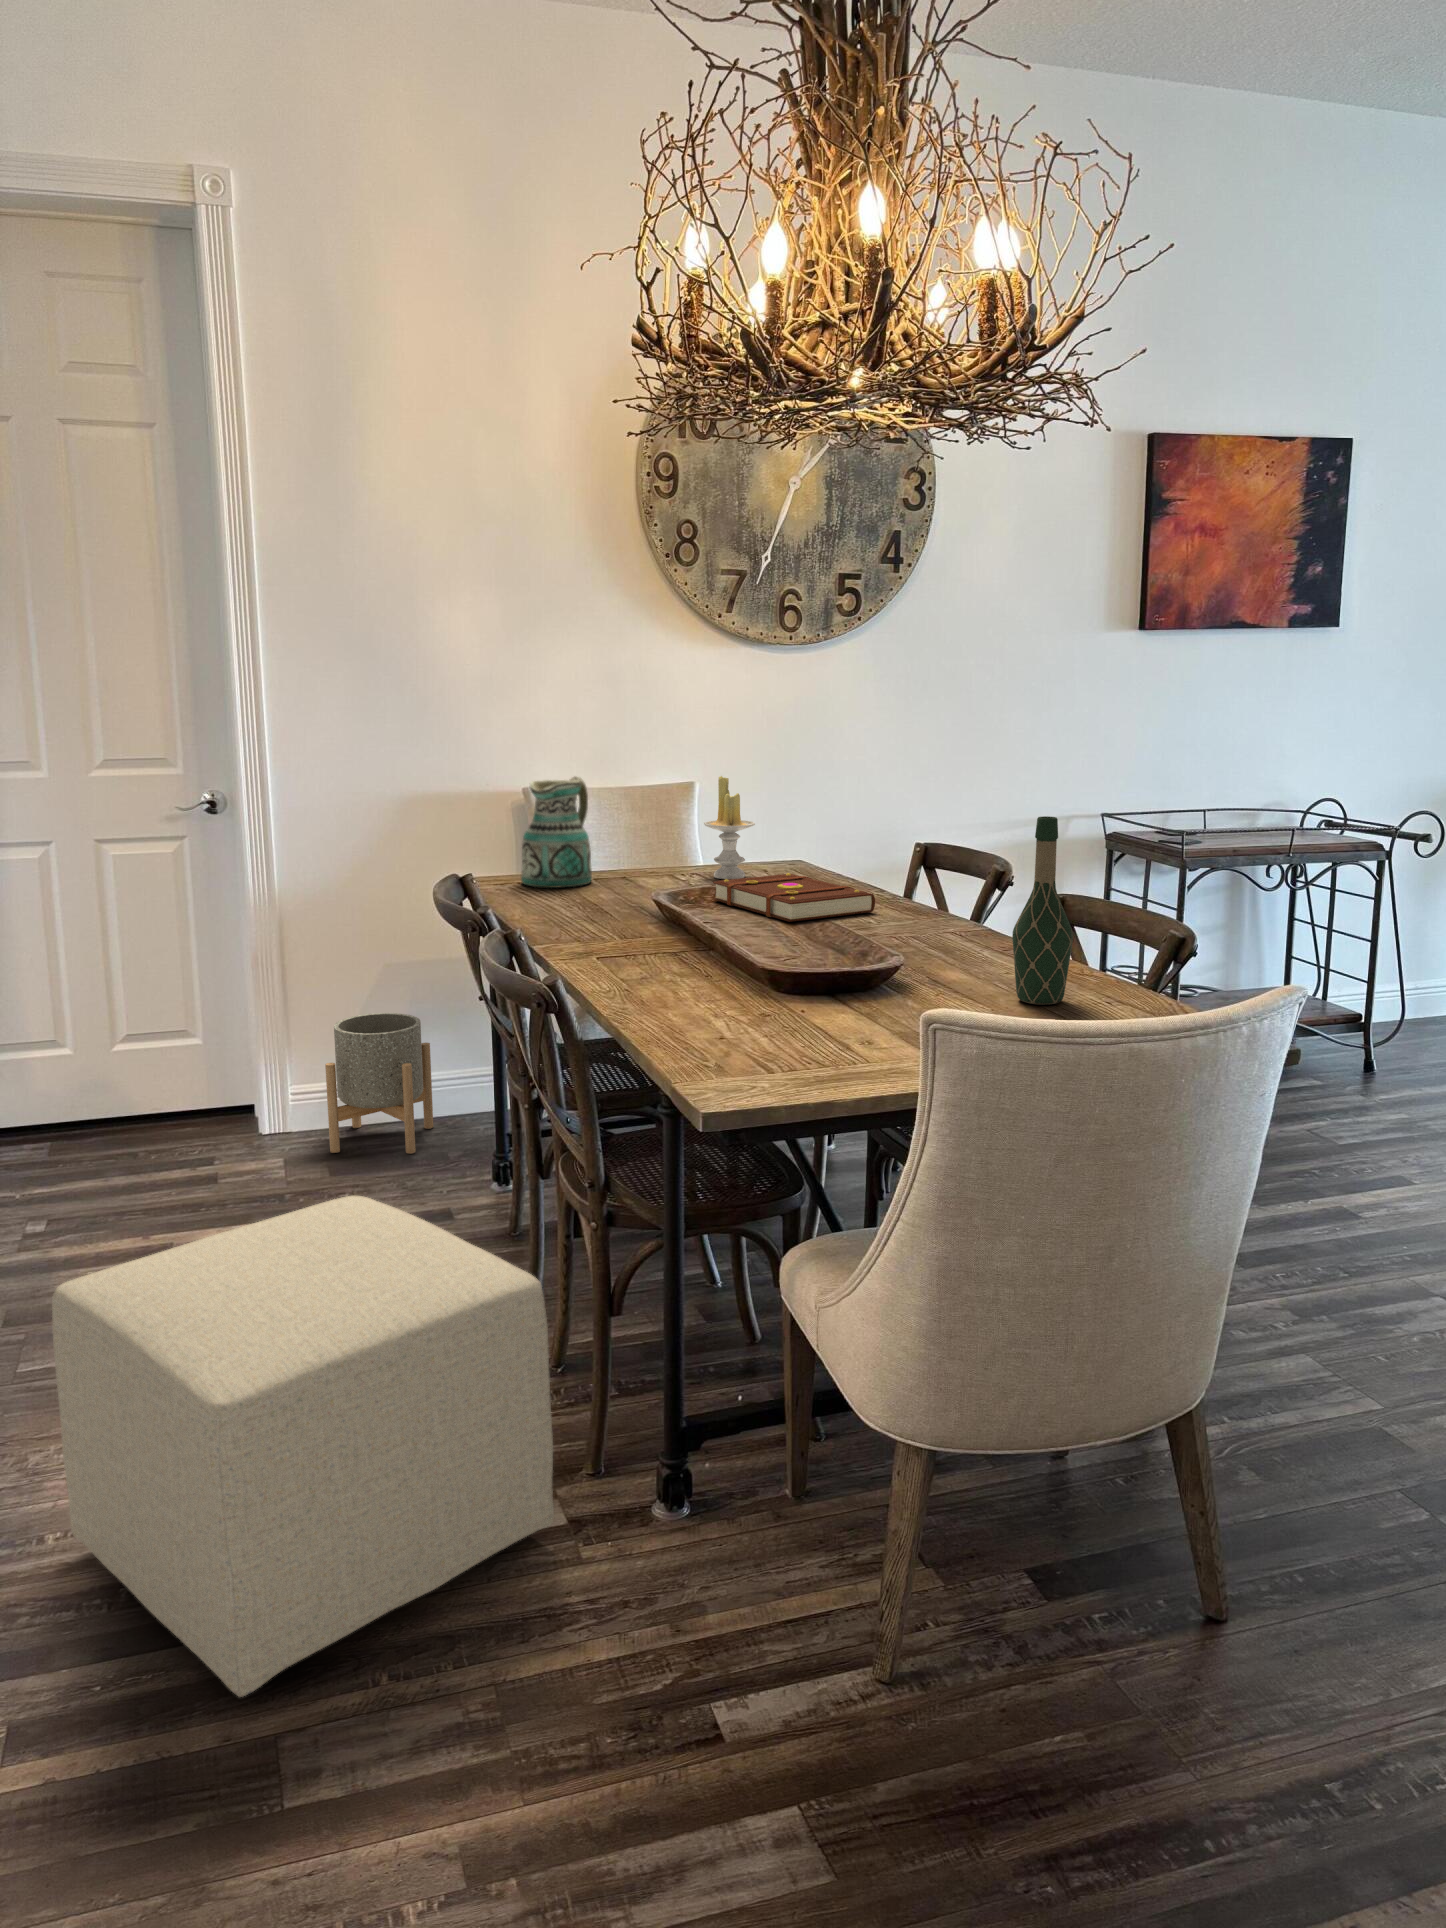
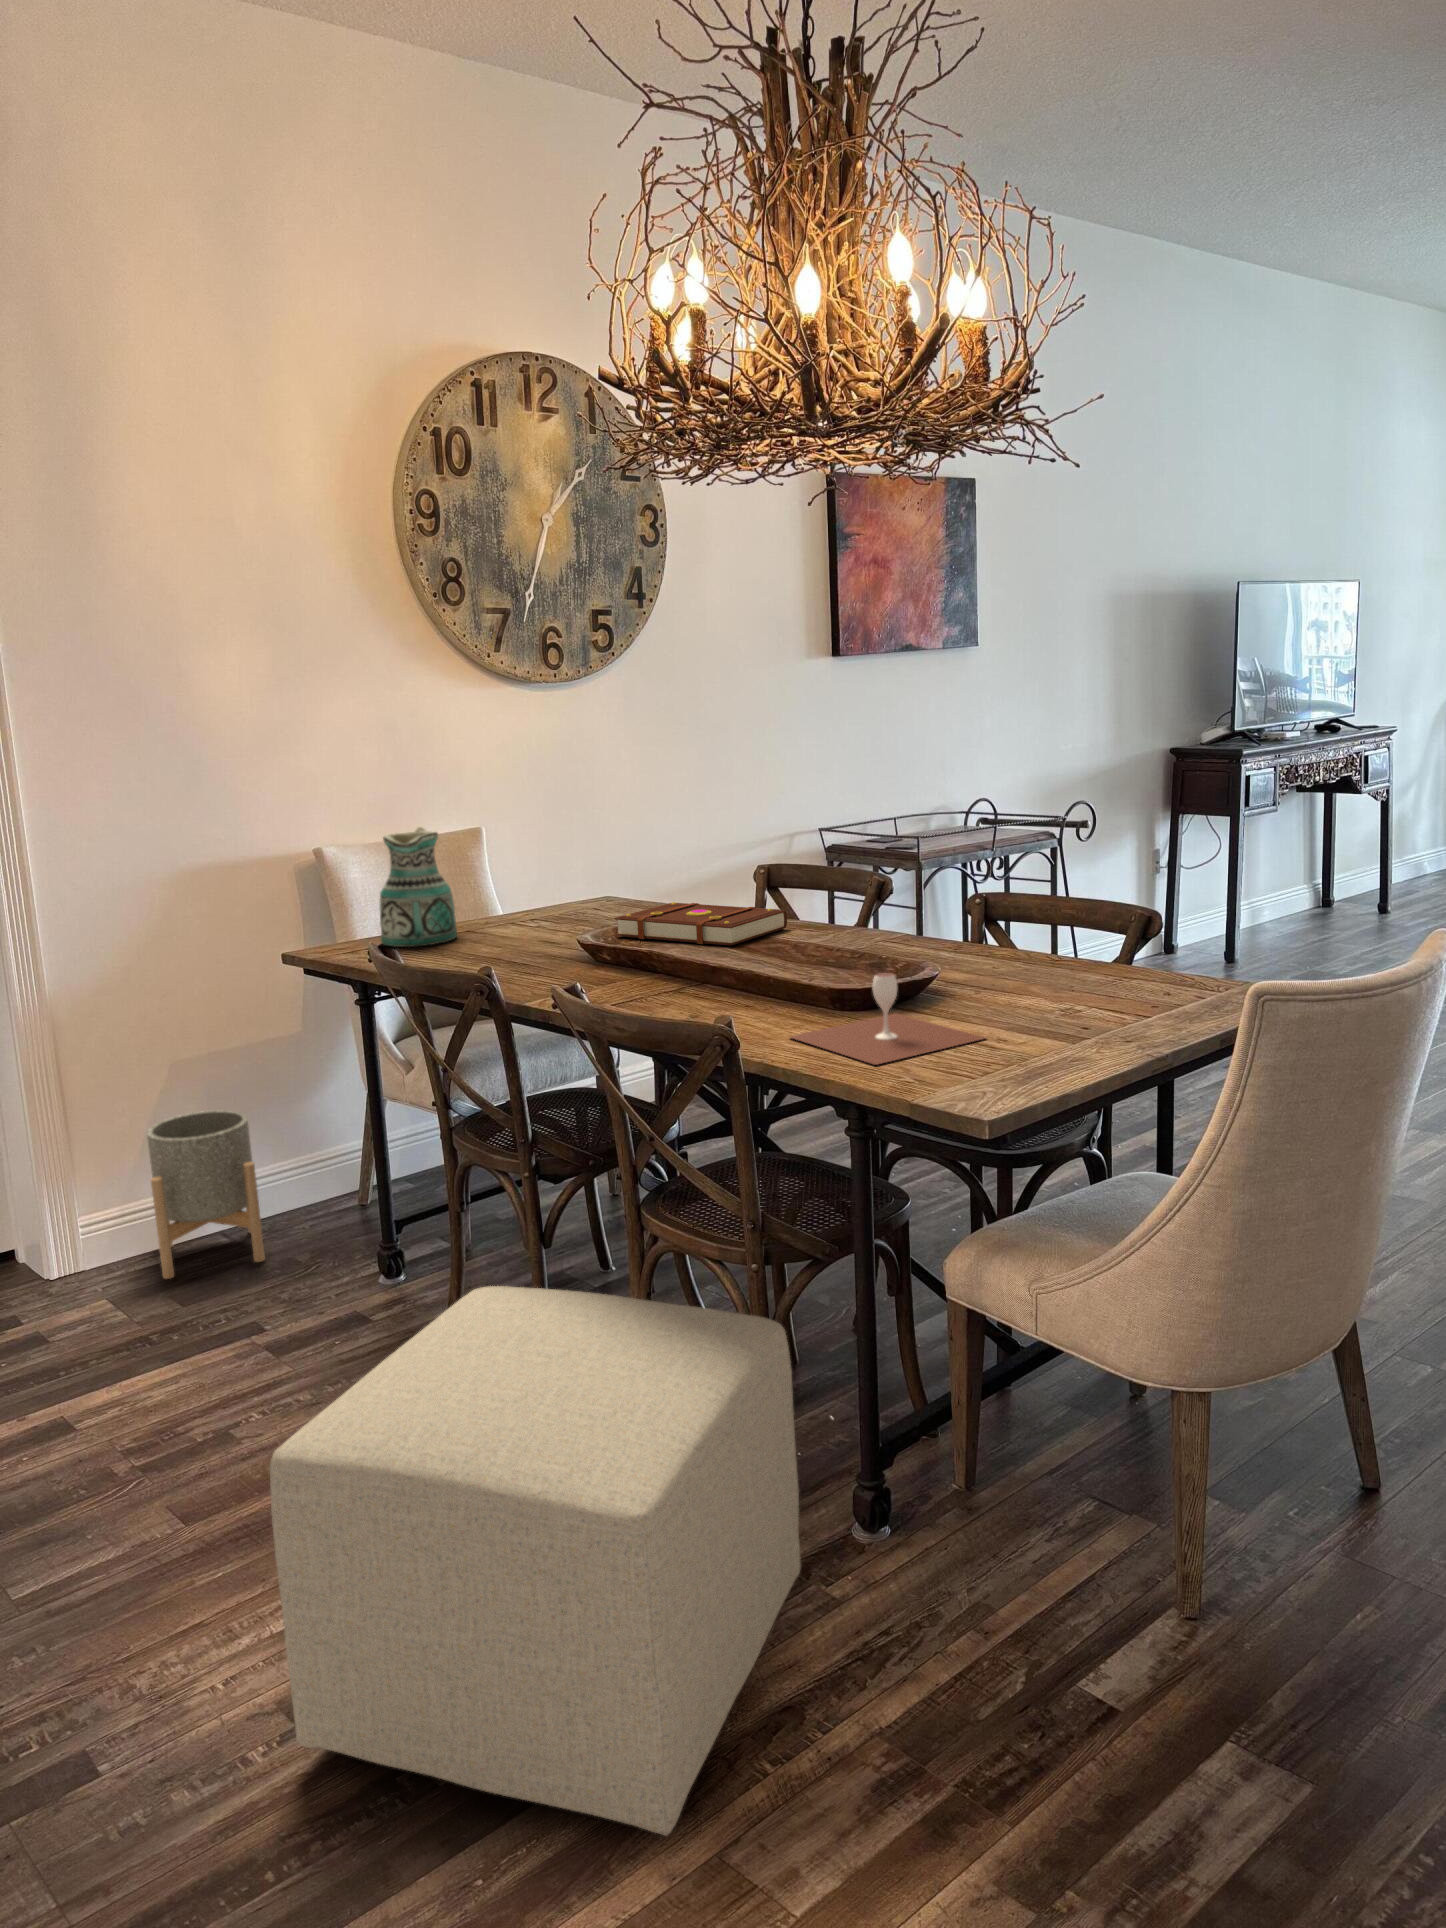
candle: present [704,776,755,879] -> none [554,814,605,918]
wine bottle: present [1012,816,1073,1005] -> none [1053,810,1108,981]
wine glass: none [657,961,824,1050] -> present [790,973,987,1065]

